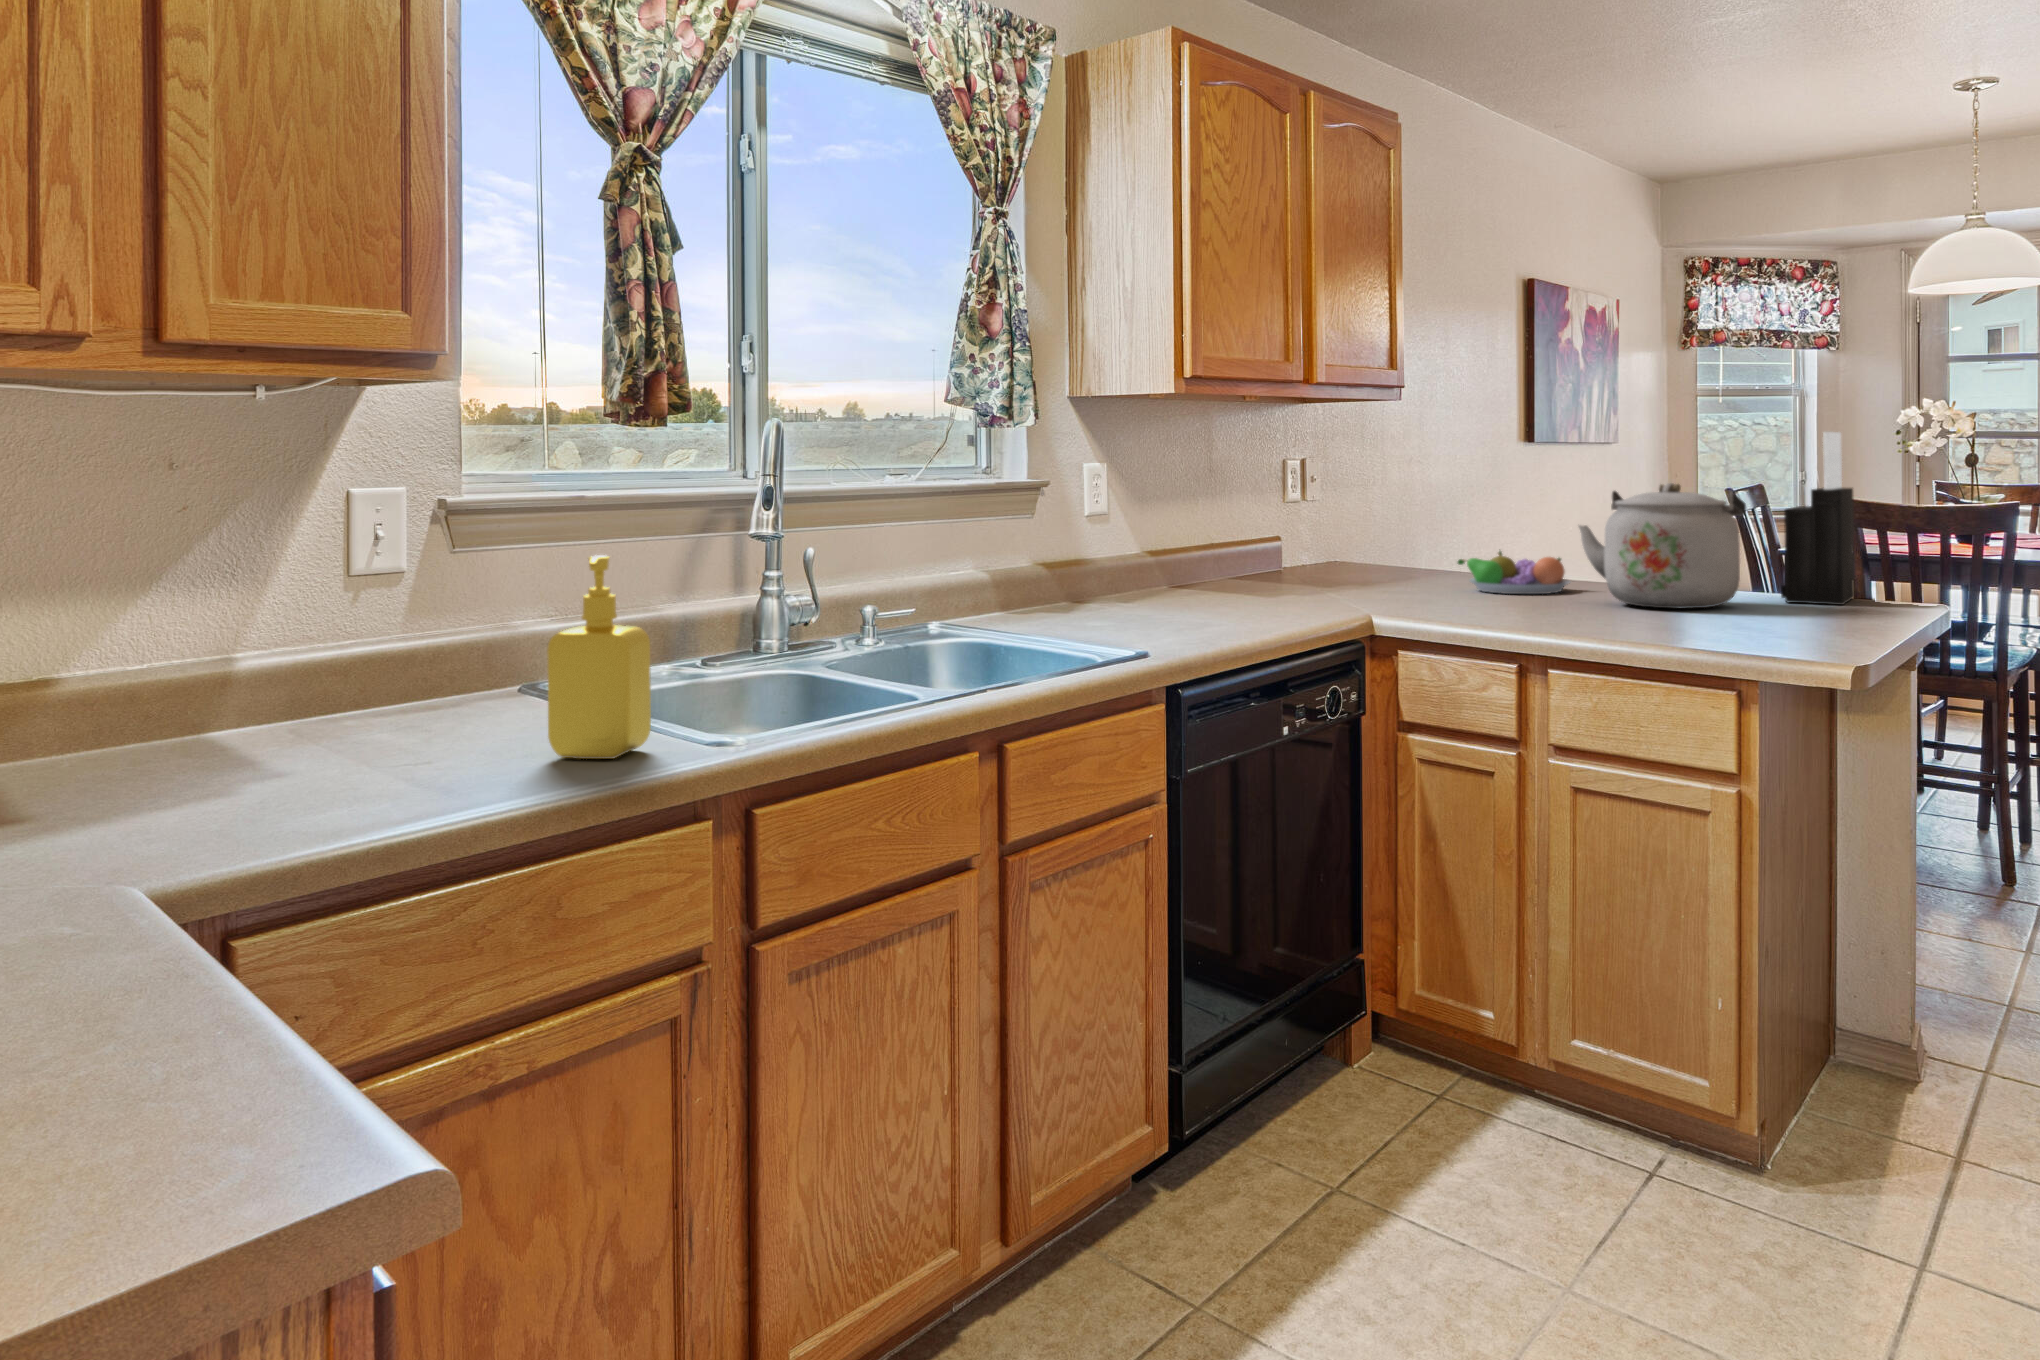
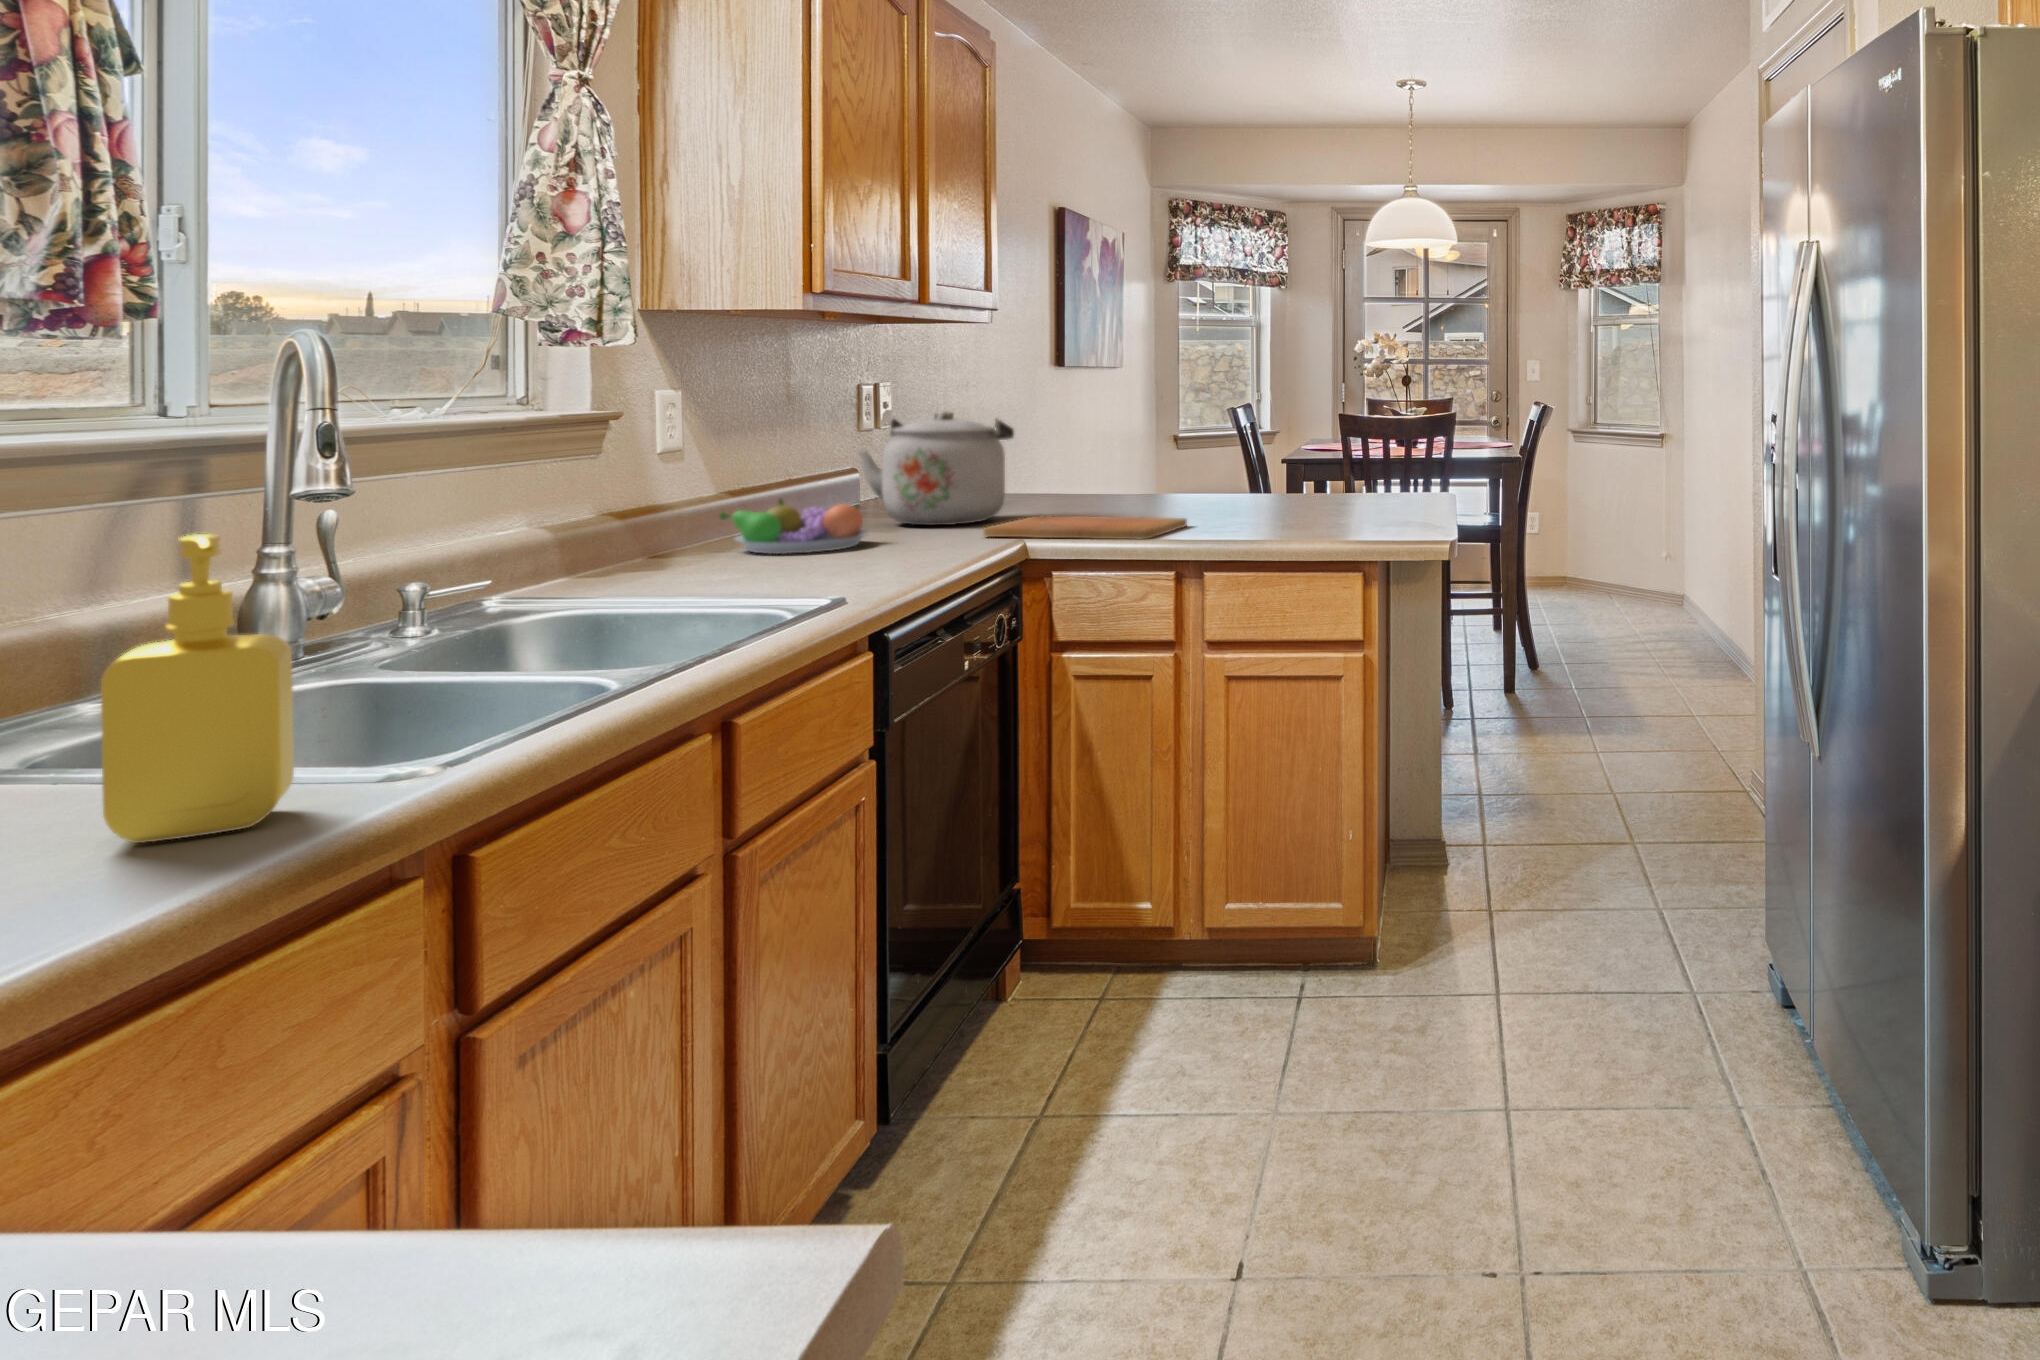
knife block: present [1781,432,1855,605] -> none [1345,365,1396,506]
kettle: present [1579,483,1746,609] -> present [859,411,1014,525]
fruit bowl: present [1458,551,1570,594] -> present [720,499,869,554]
cutting board: none [1344,592,1554,621] -> present [983,516,1187,539]

